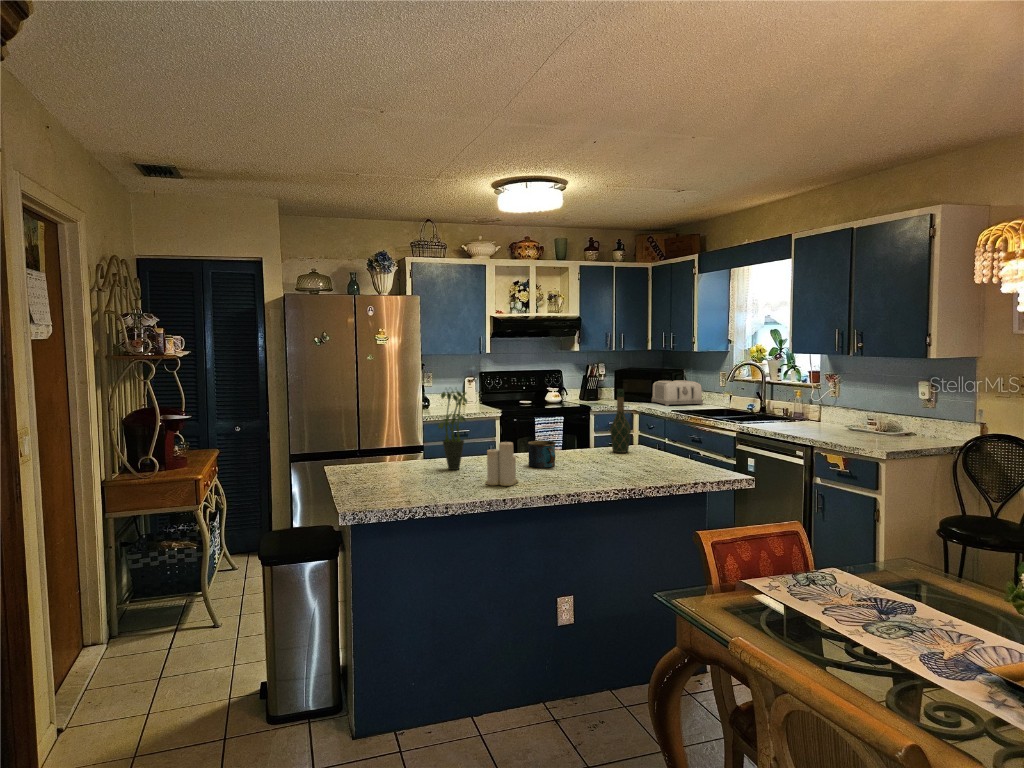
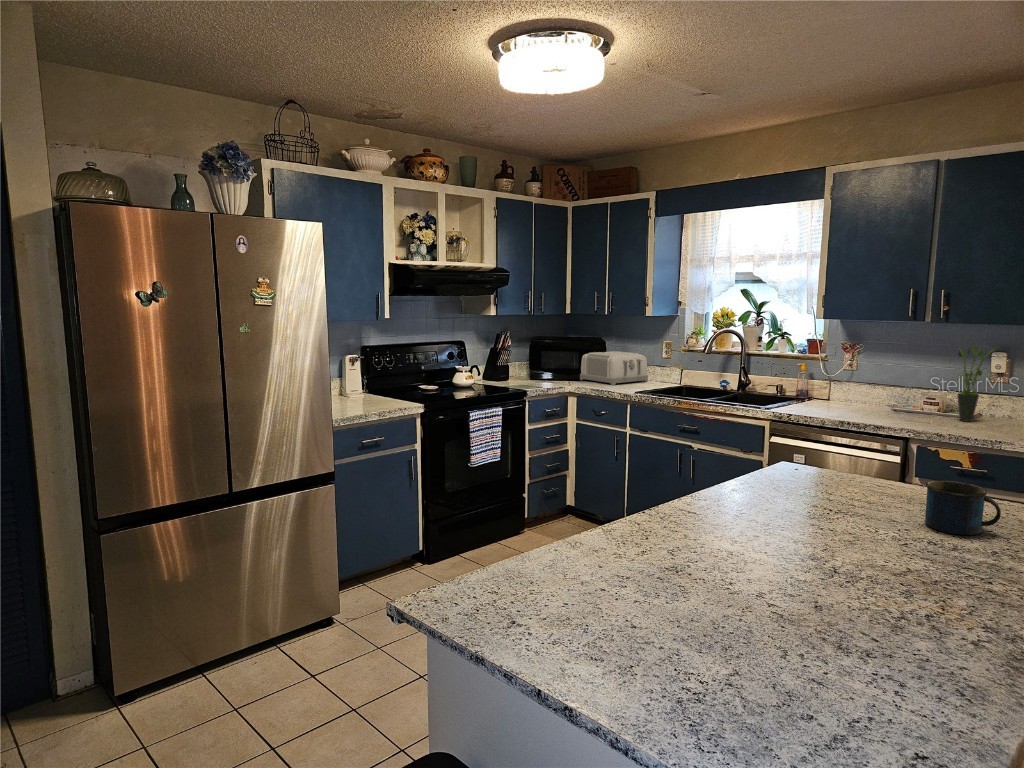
wine bottle: present [610,389,631,453] -> none [795,381,831,485]
potted plant: present [438,391,467,470] -> present [958,344,994,422]
mug: present [527,440,556,468] -> present [925,480,1001,535]
candle: present [485,442,518,486] -> none [855,516,926,625]

